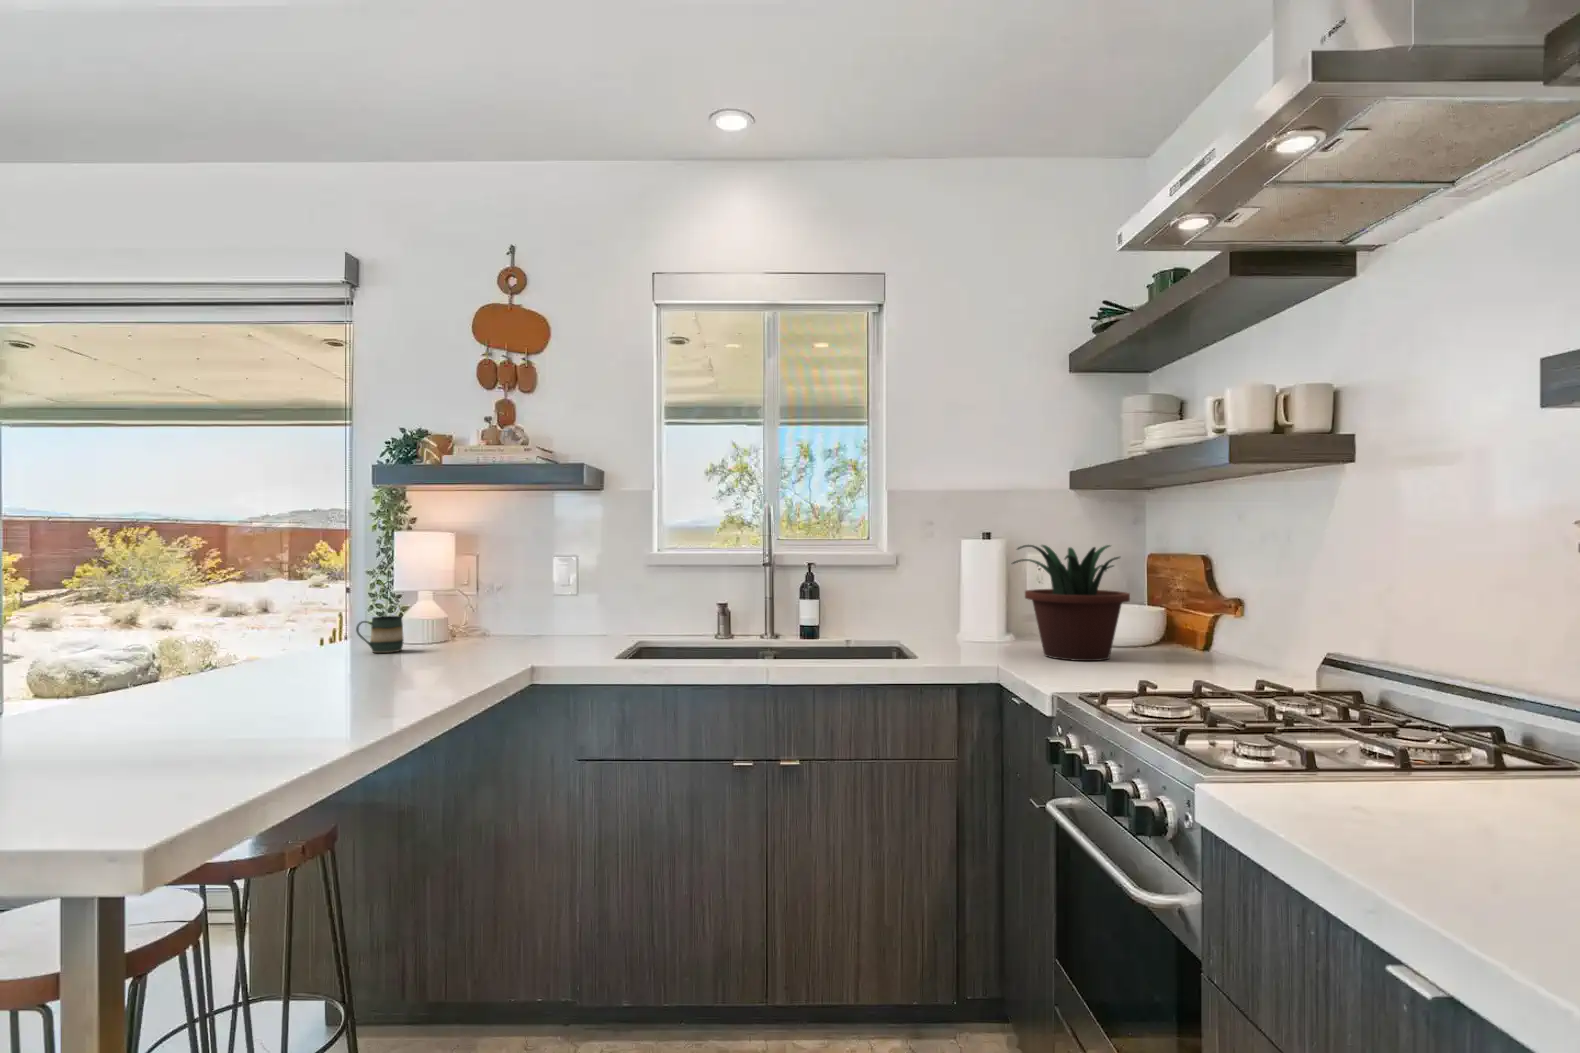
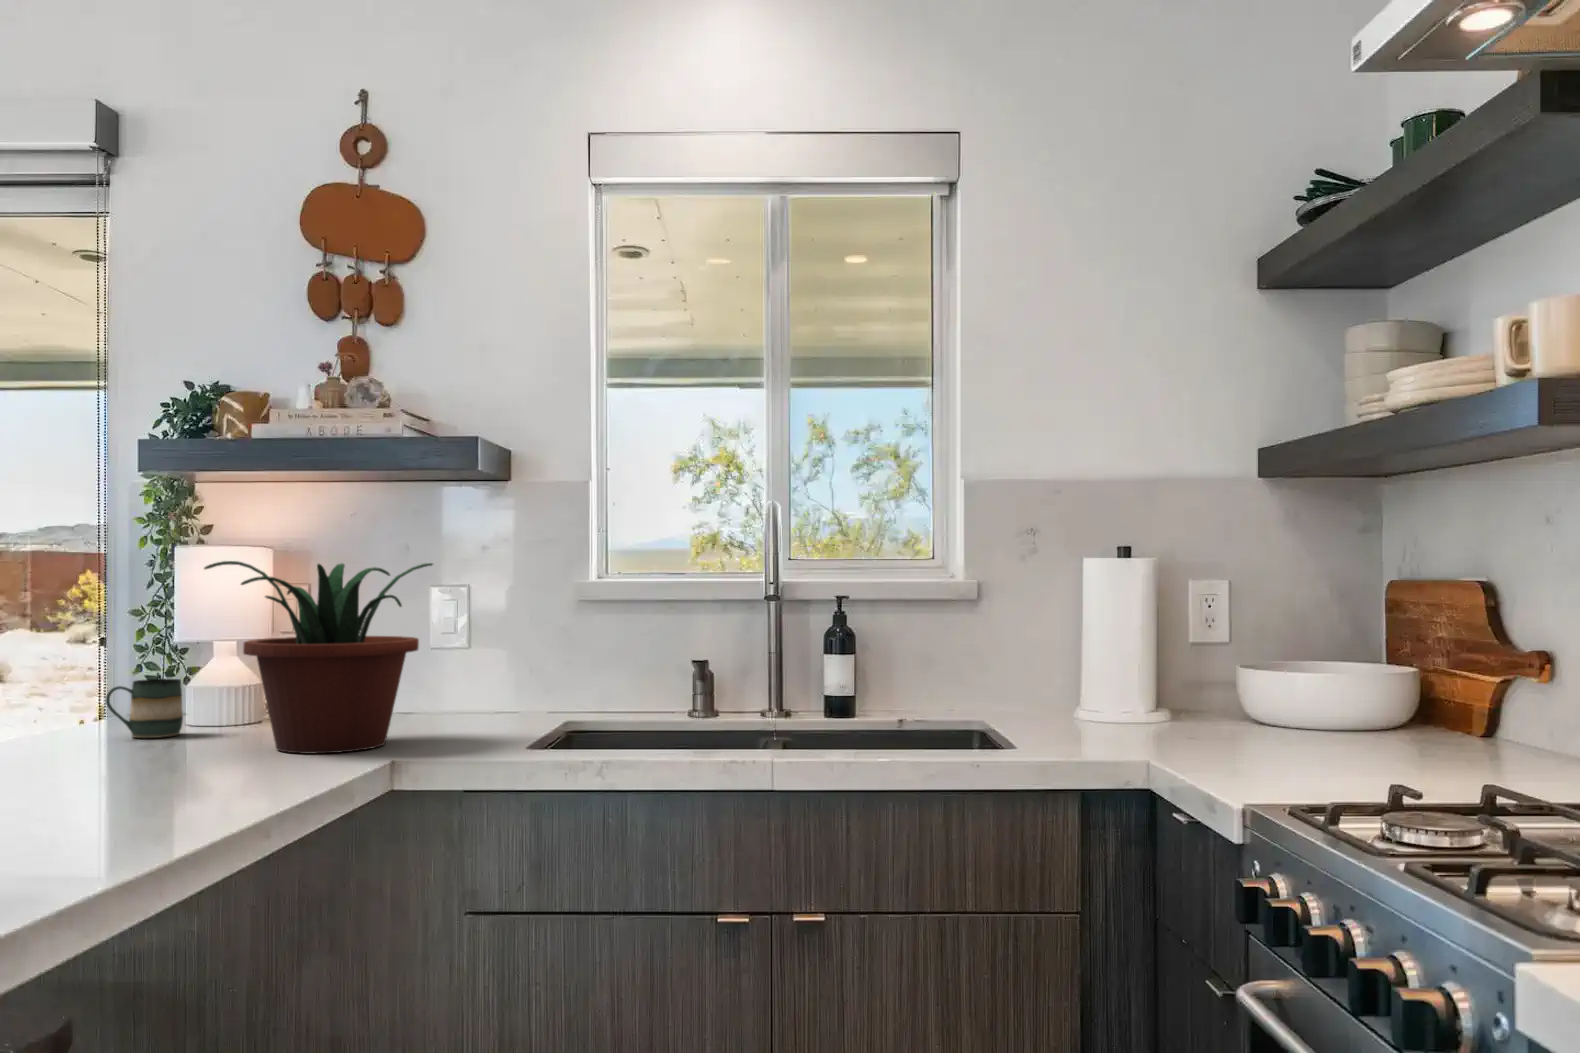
potted plant: present [1013,545,1130,661] -> present [204,561,433,754]

